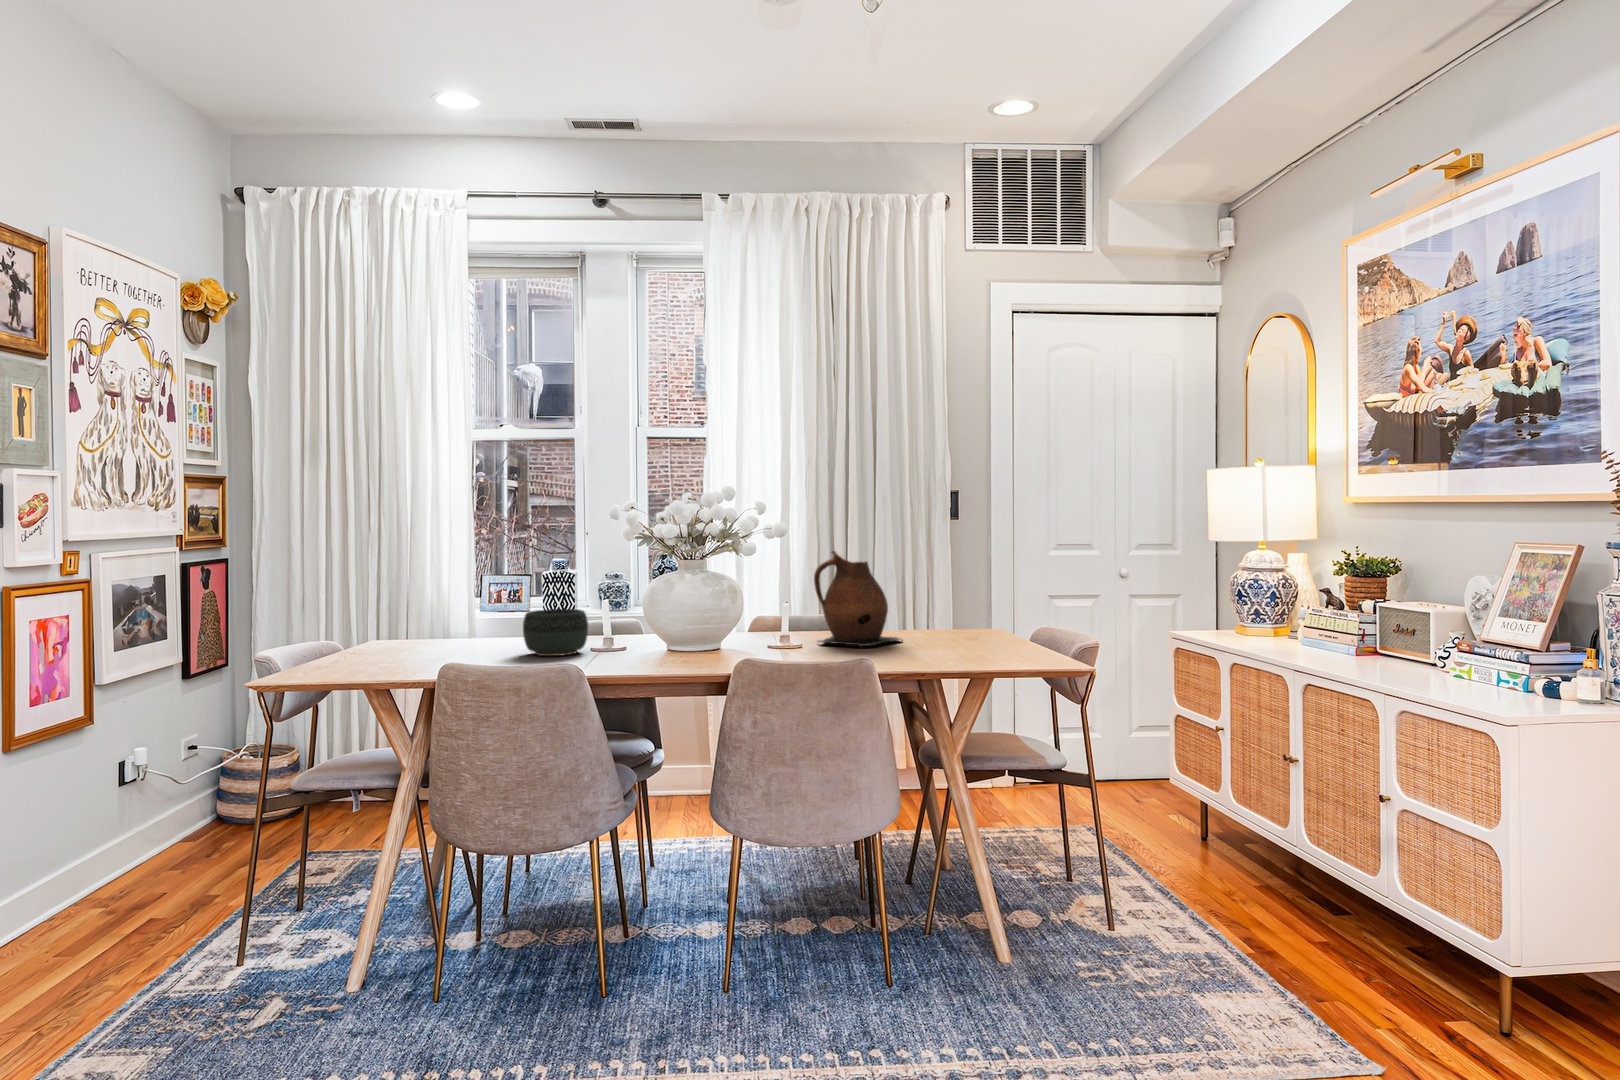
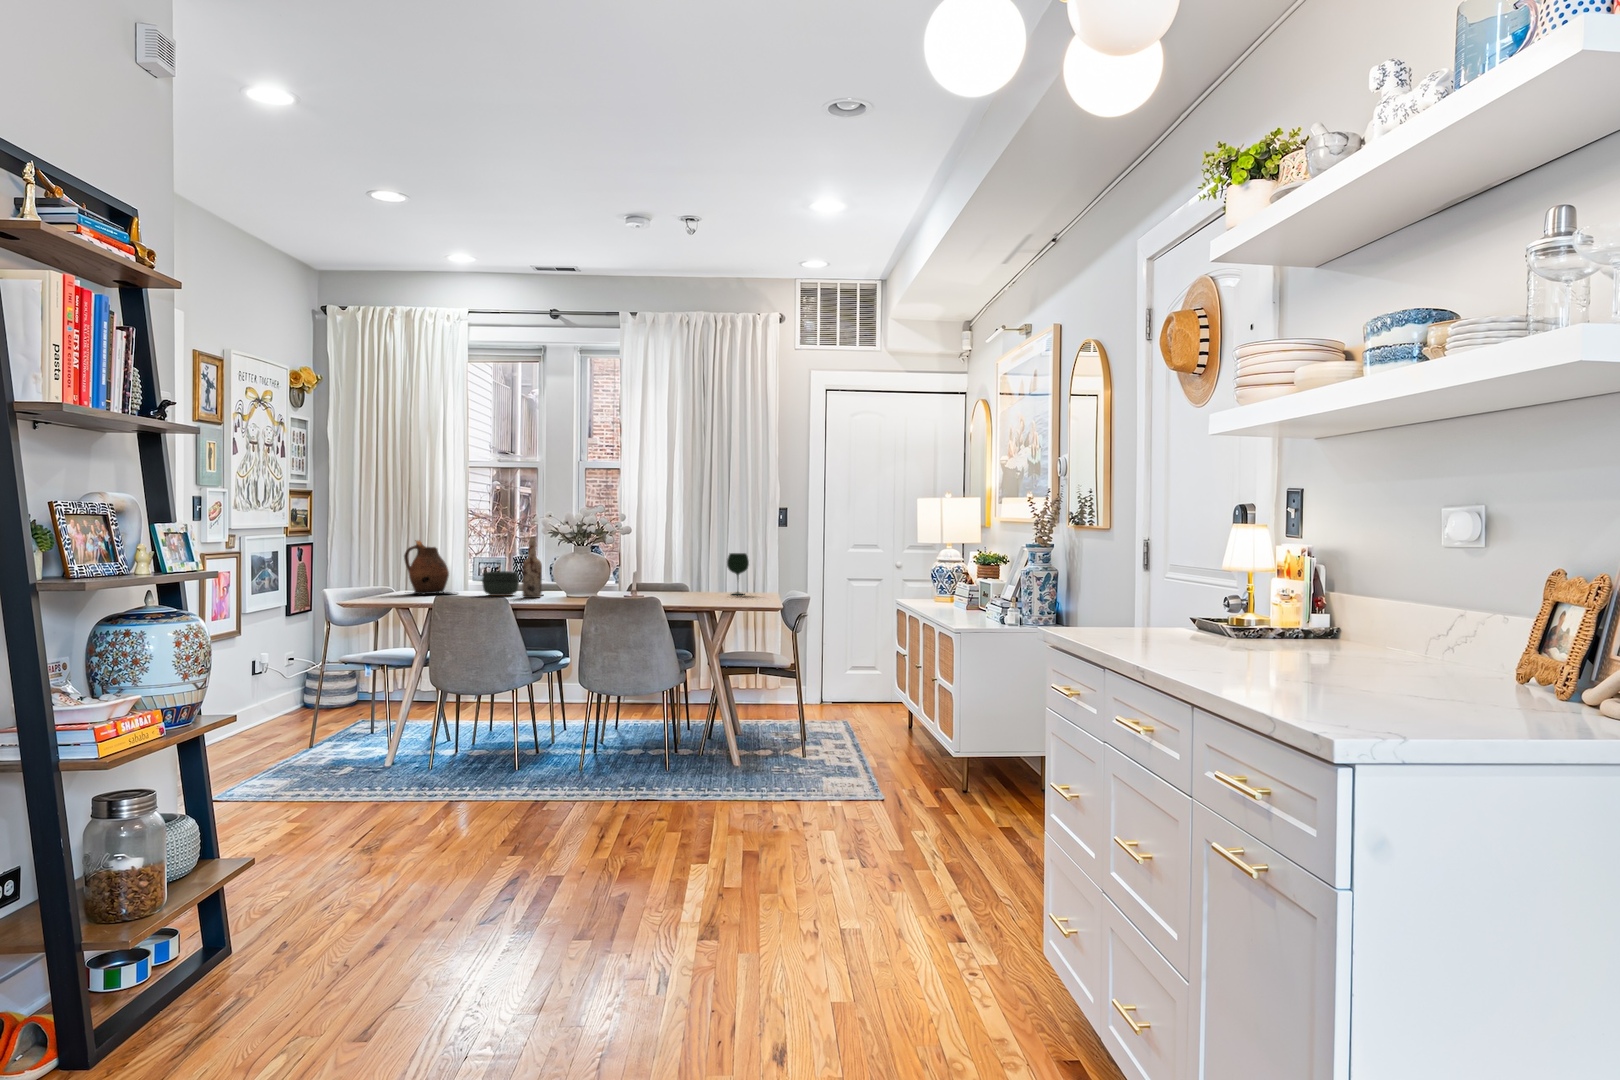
wine bottle: none [601,547,636,661] -> present [522,537,542,598]
ceramic pitcher: present [814,551,902,647] -> present [404,540,451,594]
wine glass: none [943,568,982,640] -> present [727,553,749,595]

